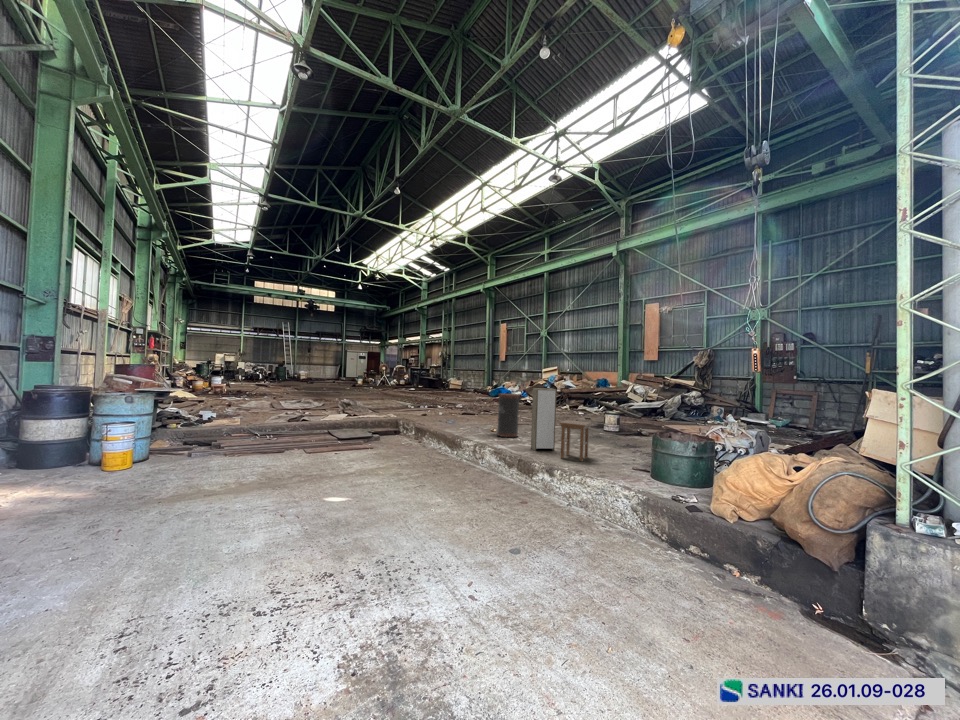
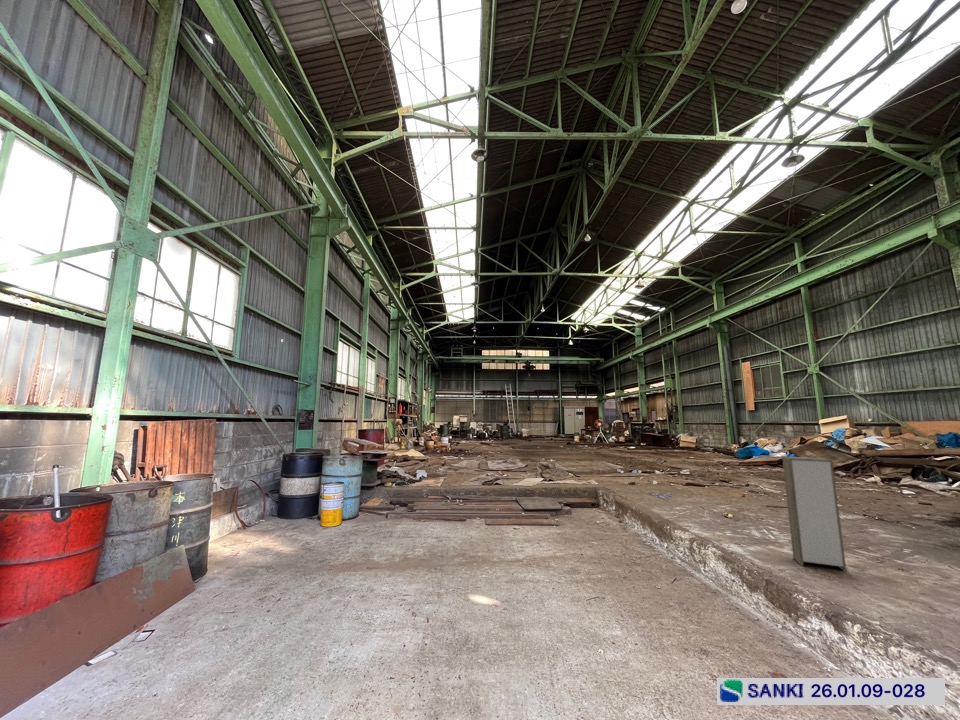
trash can: present [497,394,519,438] -> none [726,461,770,532]
stool: present [560,420,591,461] -> none [847,518,937,611]

